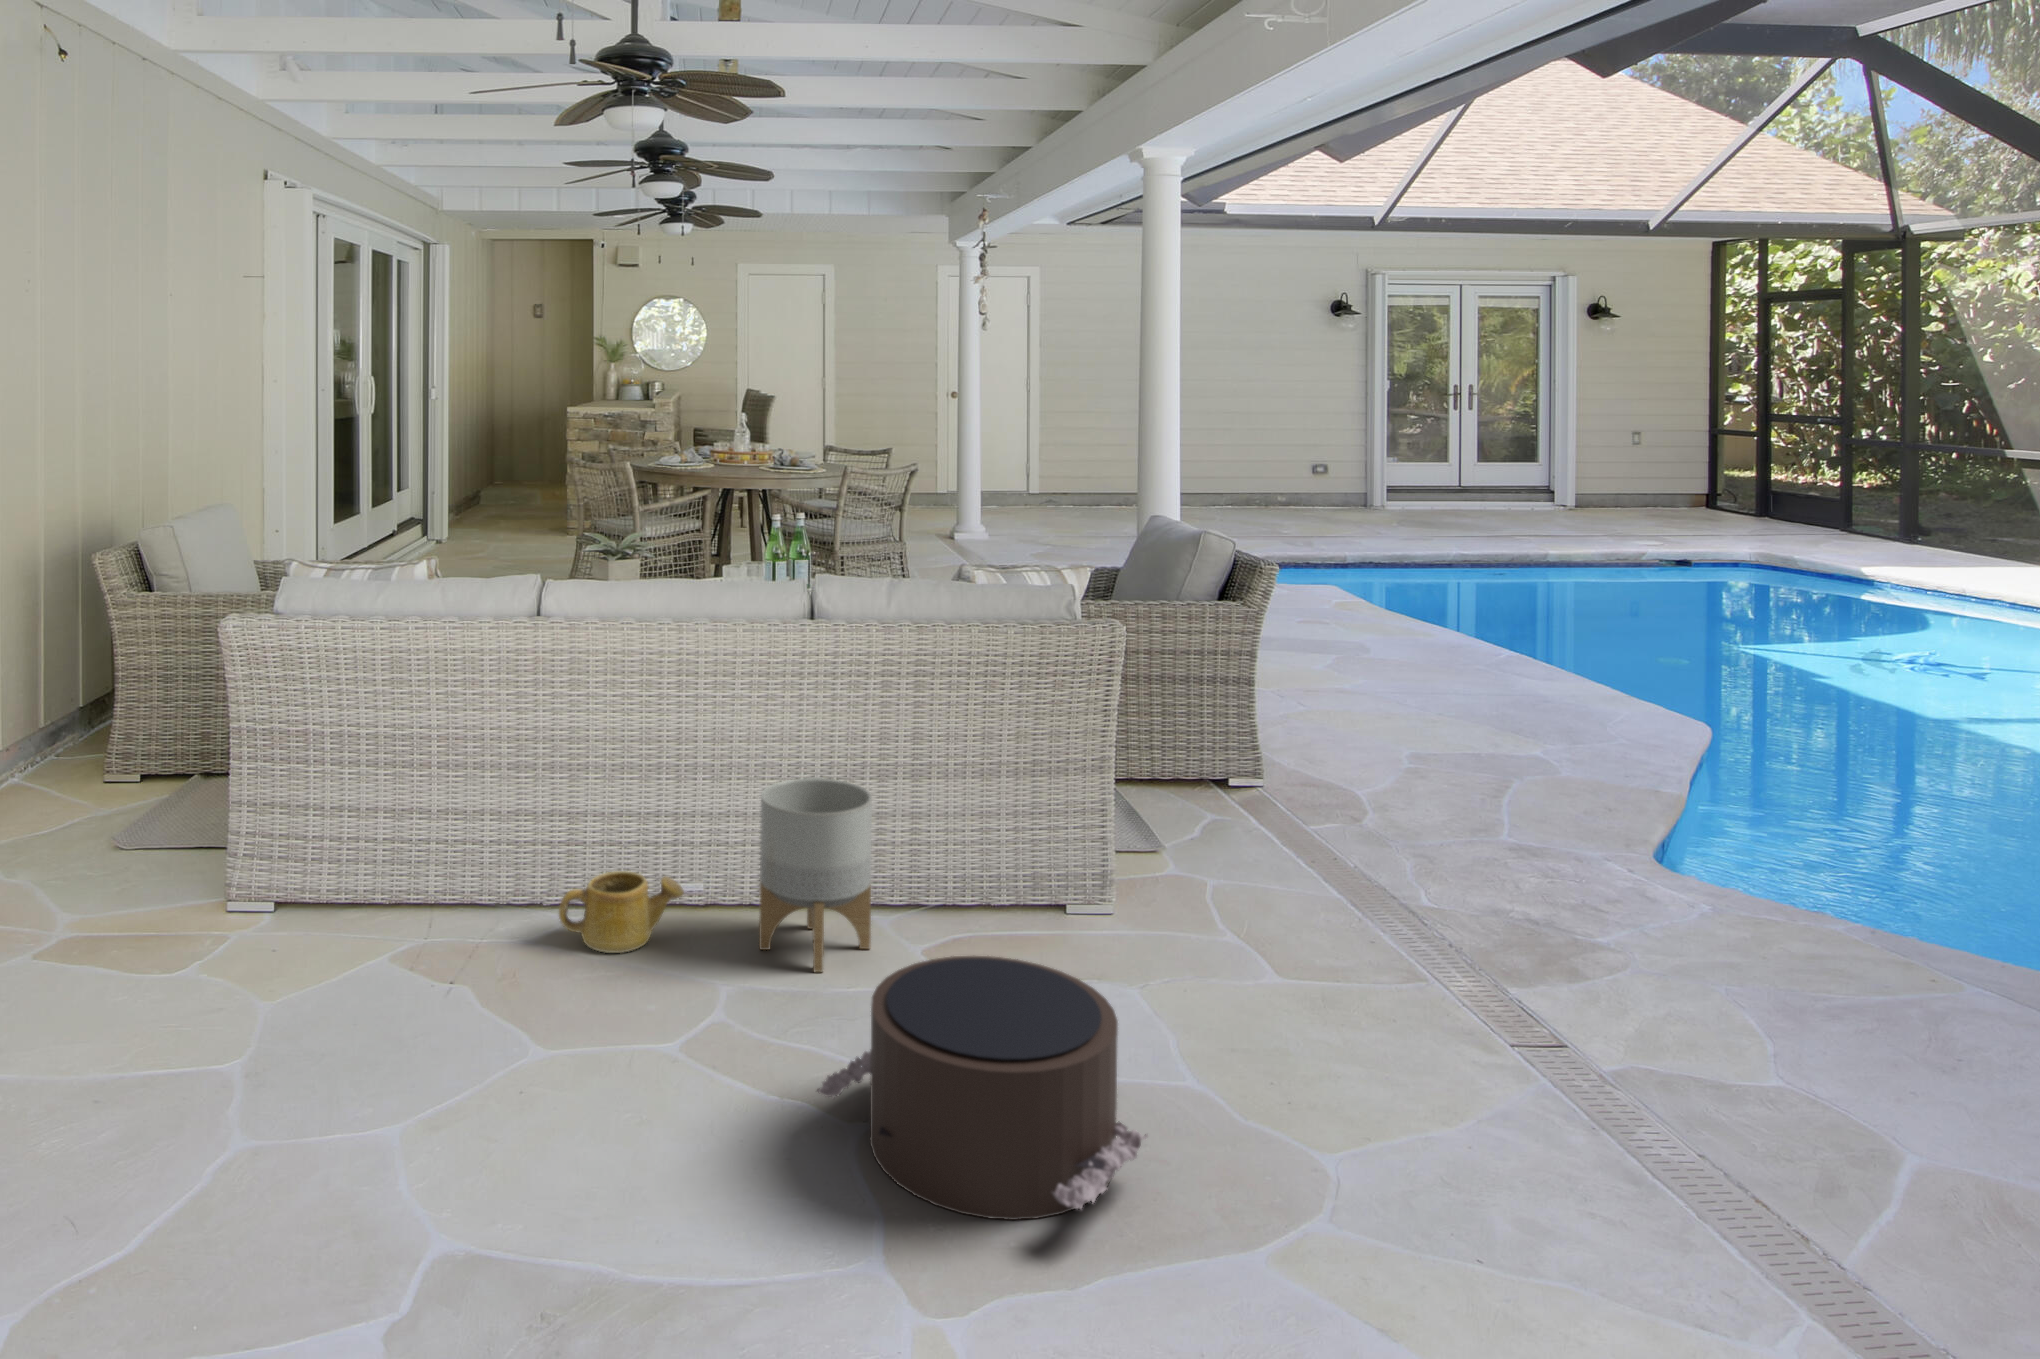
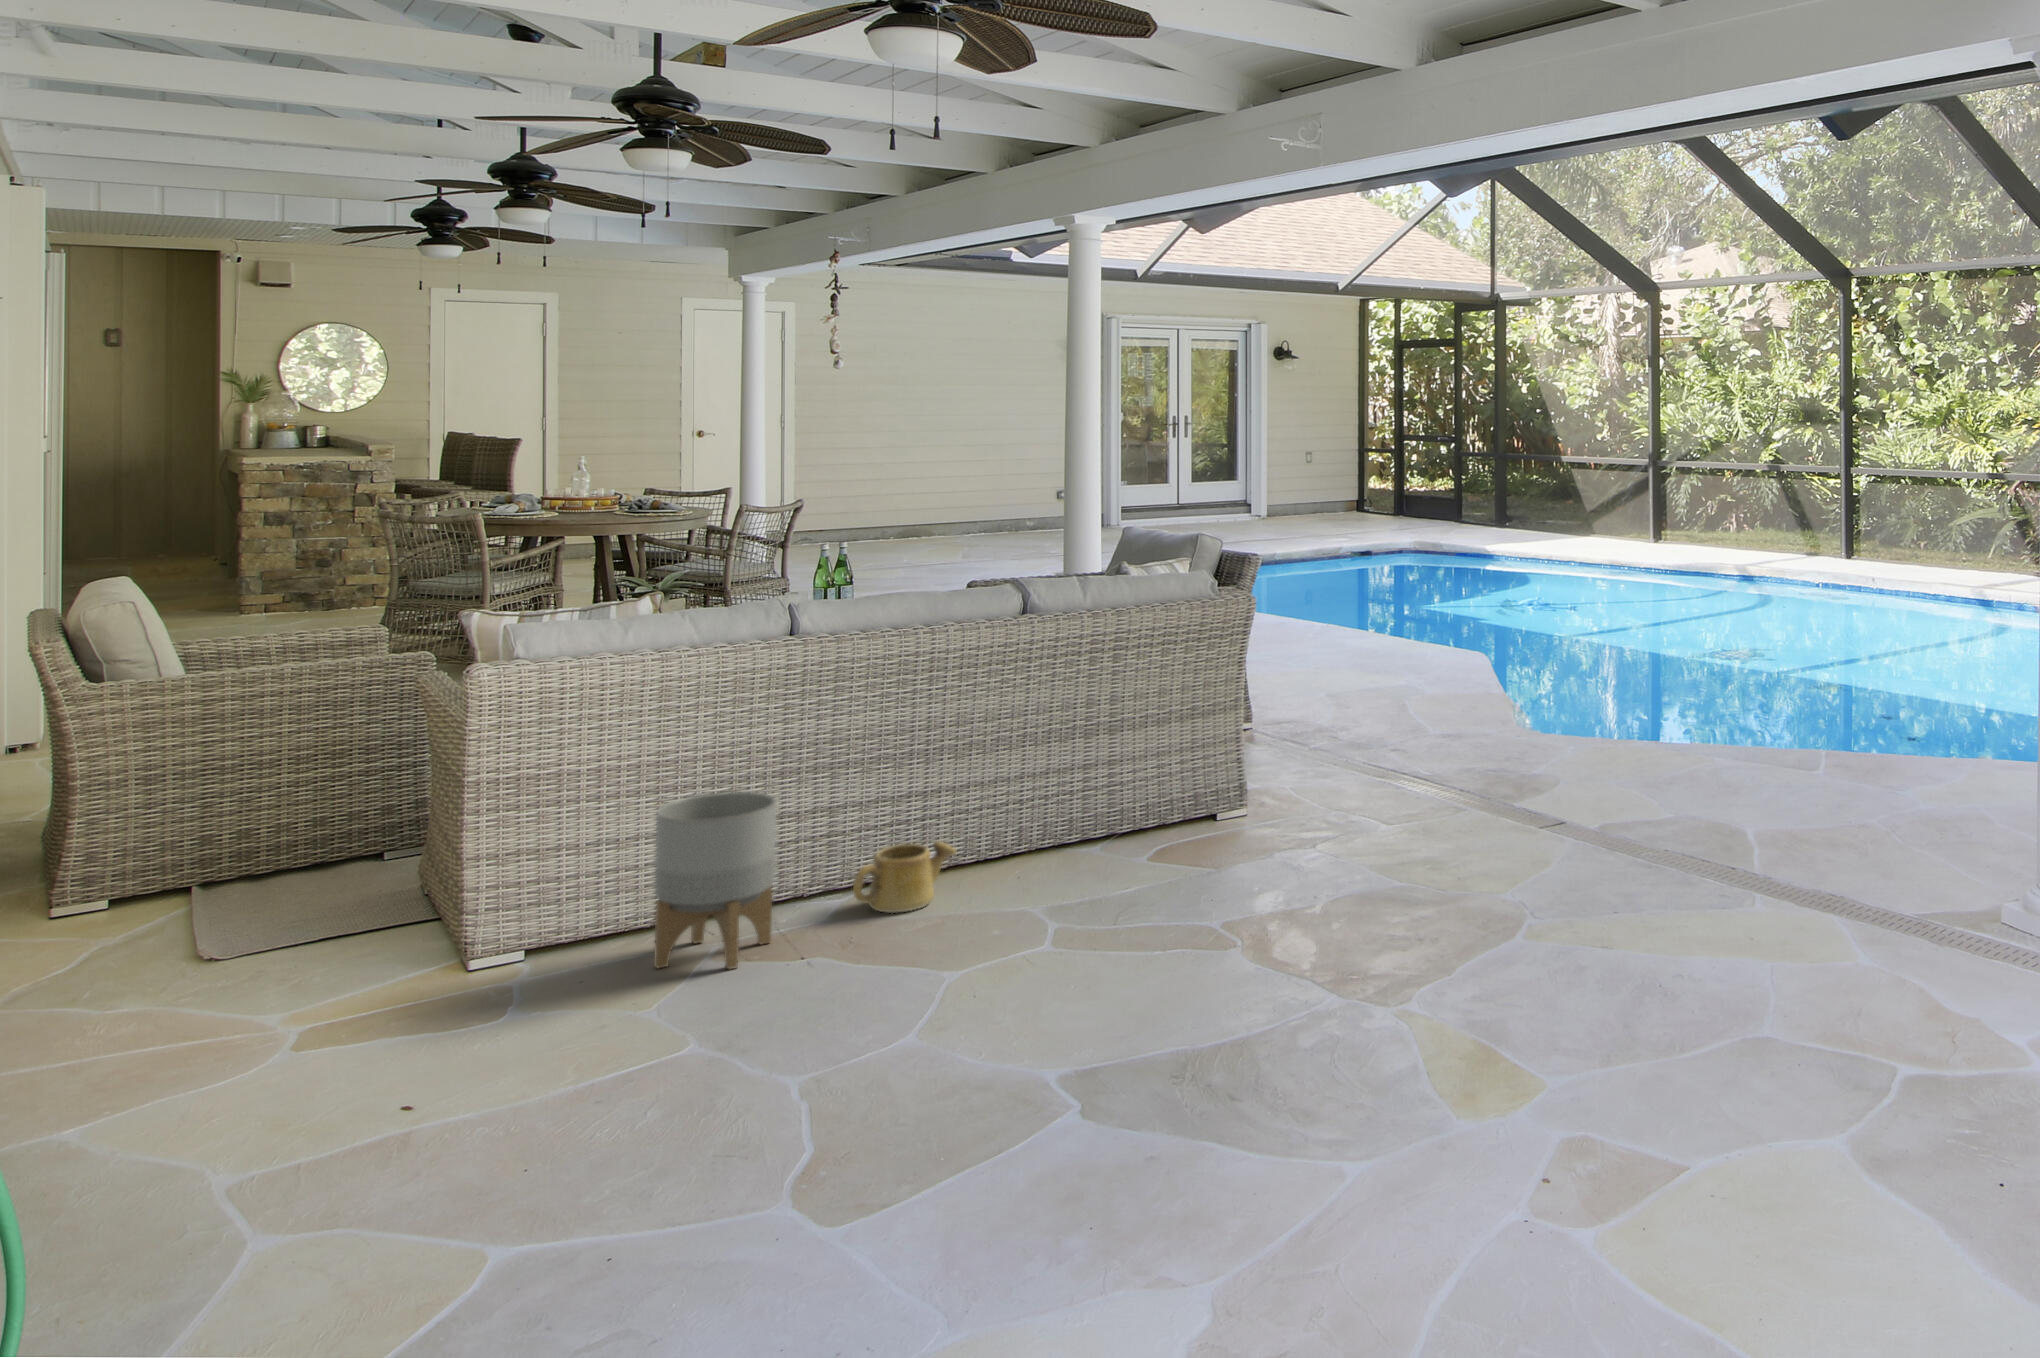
planter: present [759,778,872,972] -> present [654,792,776,970]
pouf: present [817,956,1147,1220] -> none [1210,806,1423,950]

